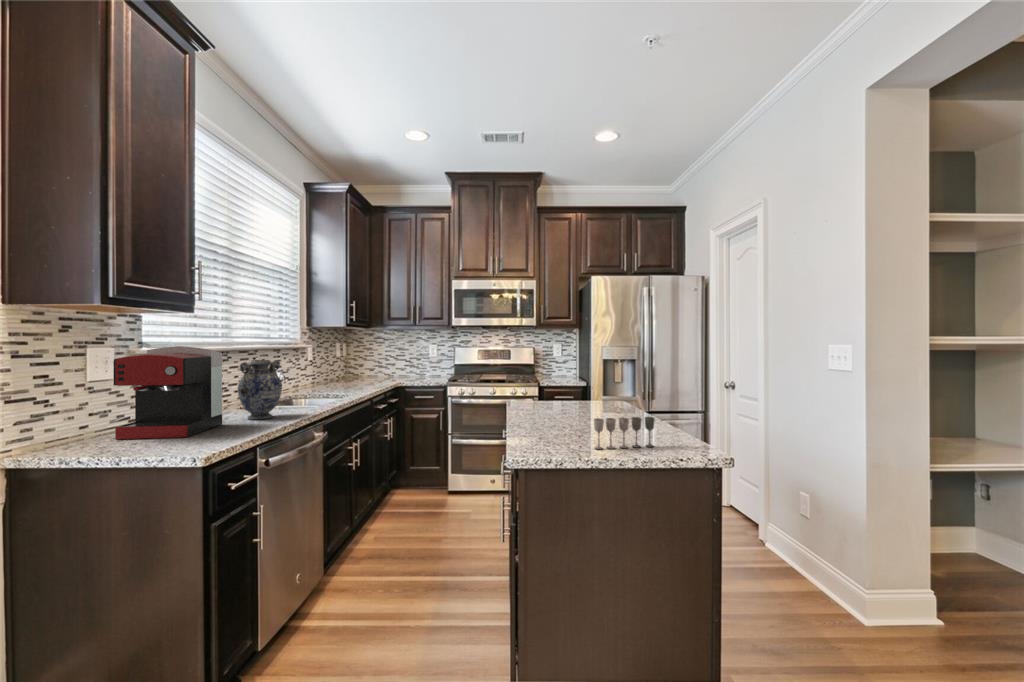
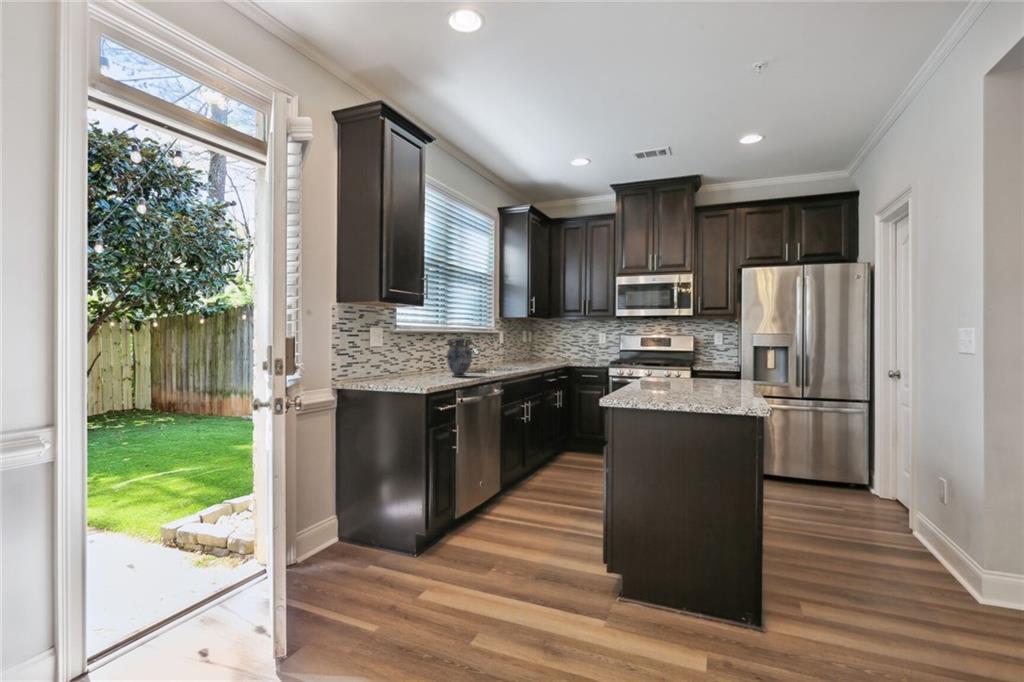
coffee maker: present [113,346,222,439] -> none [384,327,437,381]
wine glass: present [594,417,655,449] -> none [665,380,720,406]

